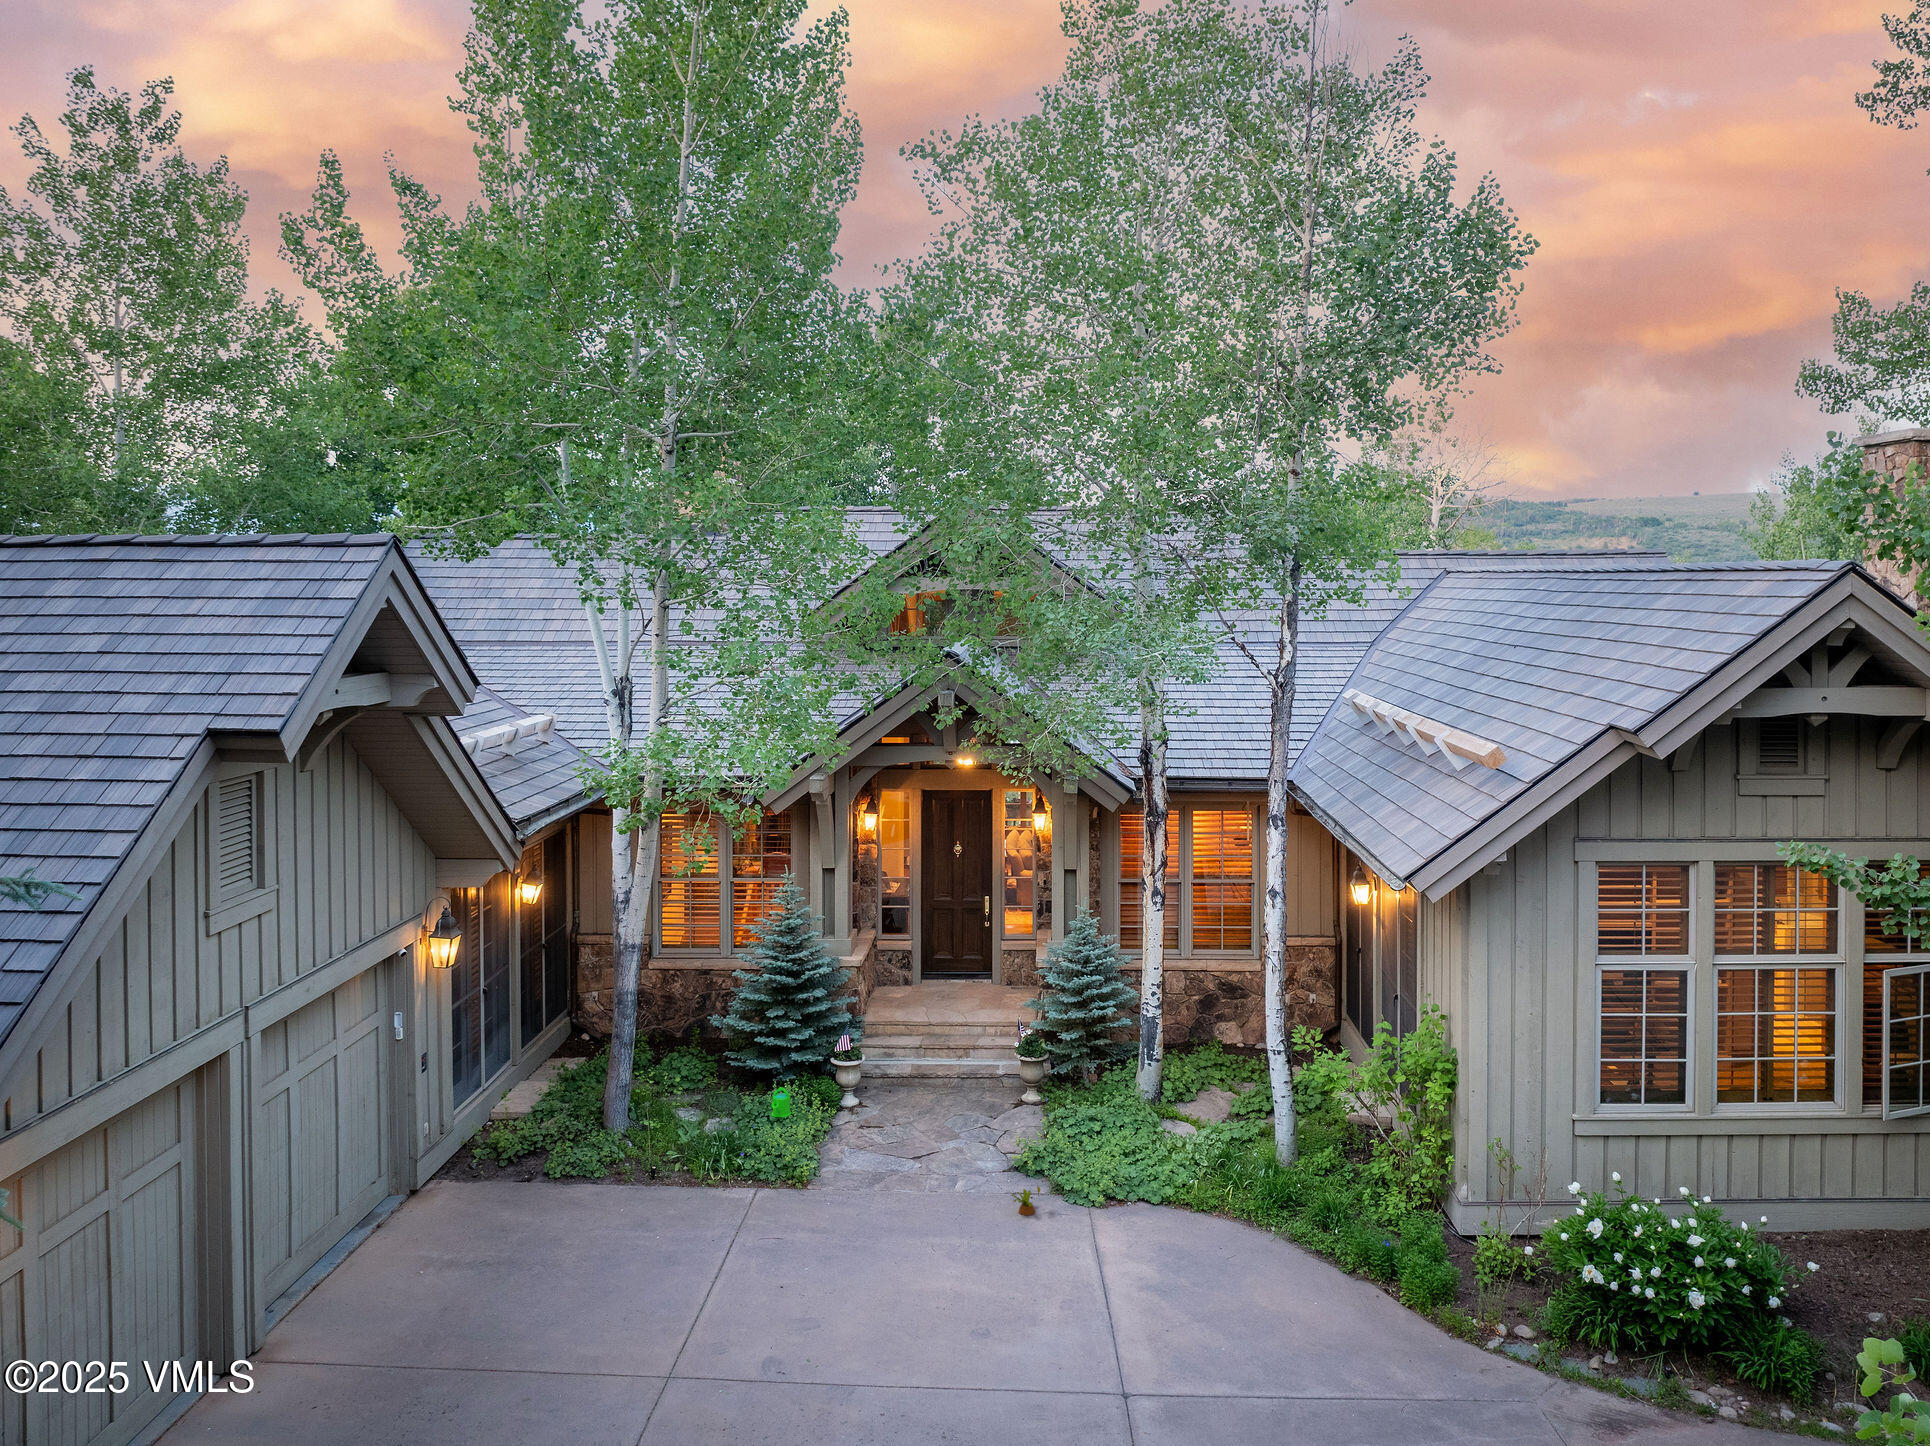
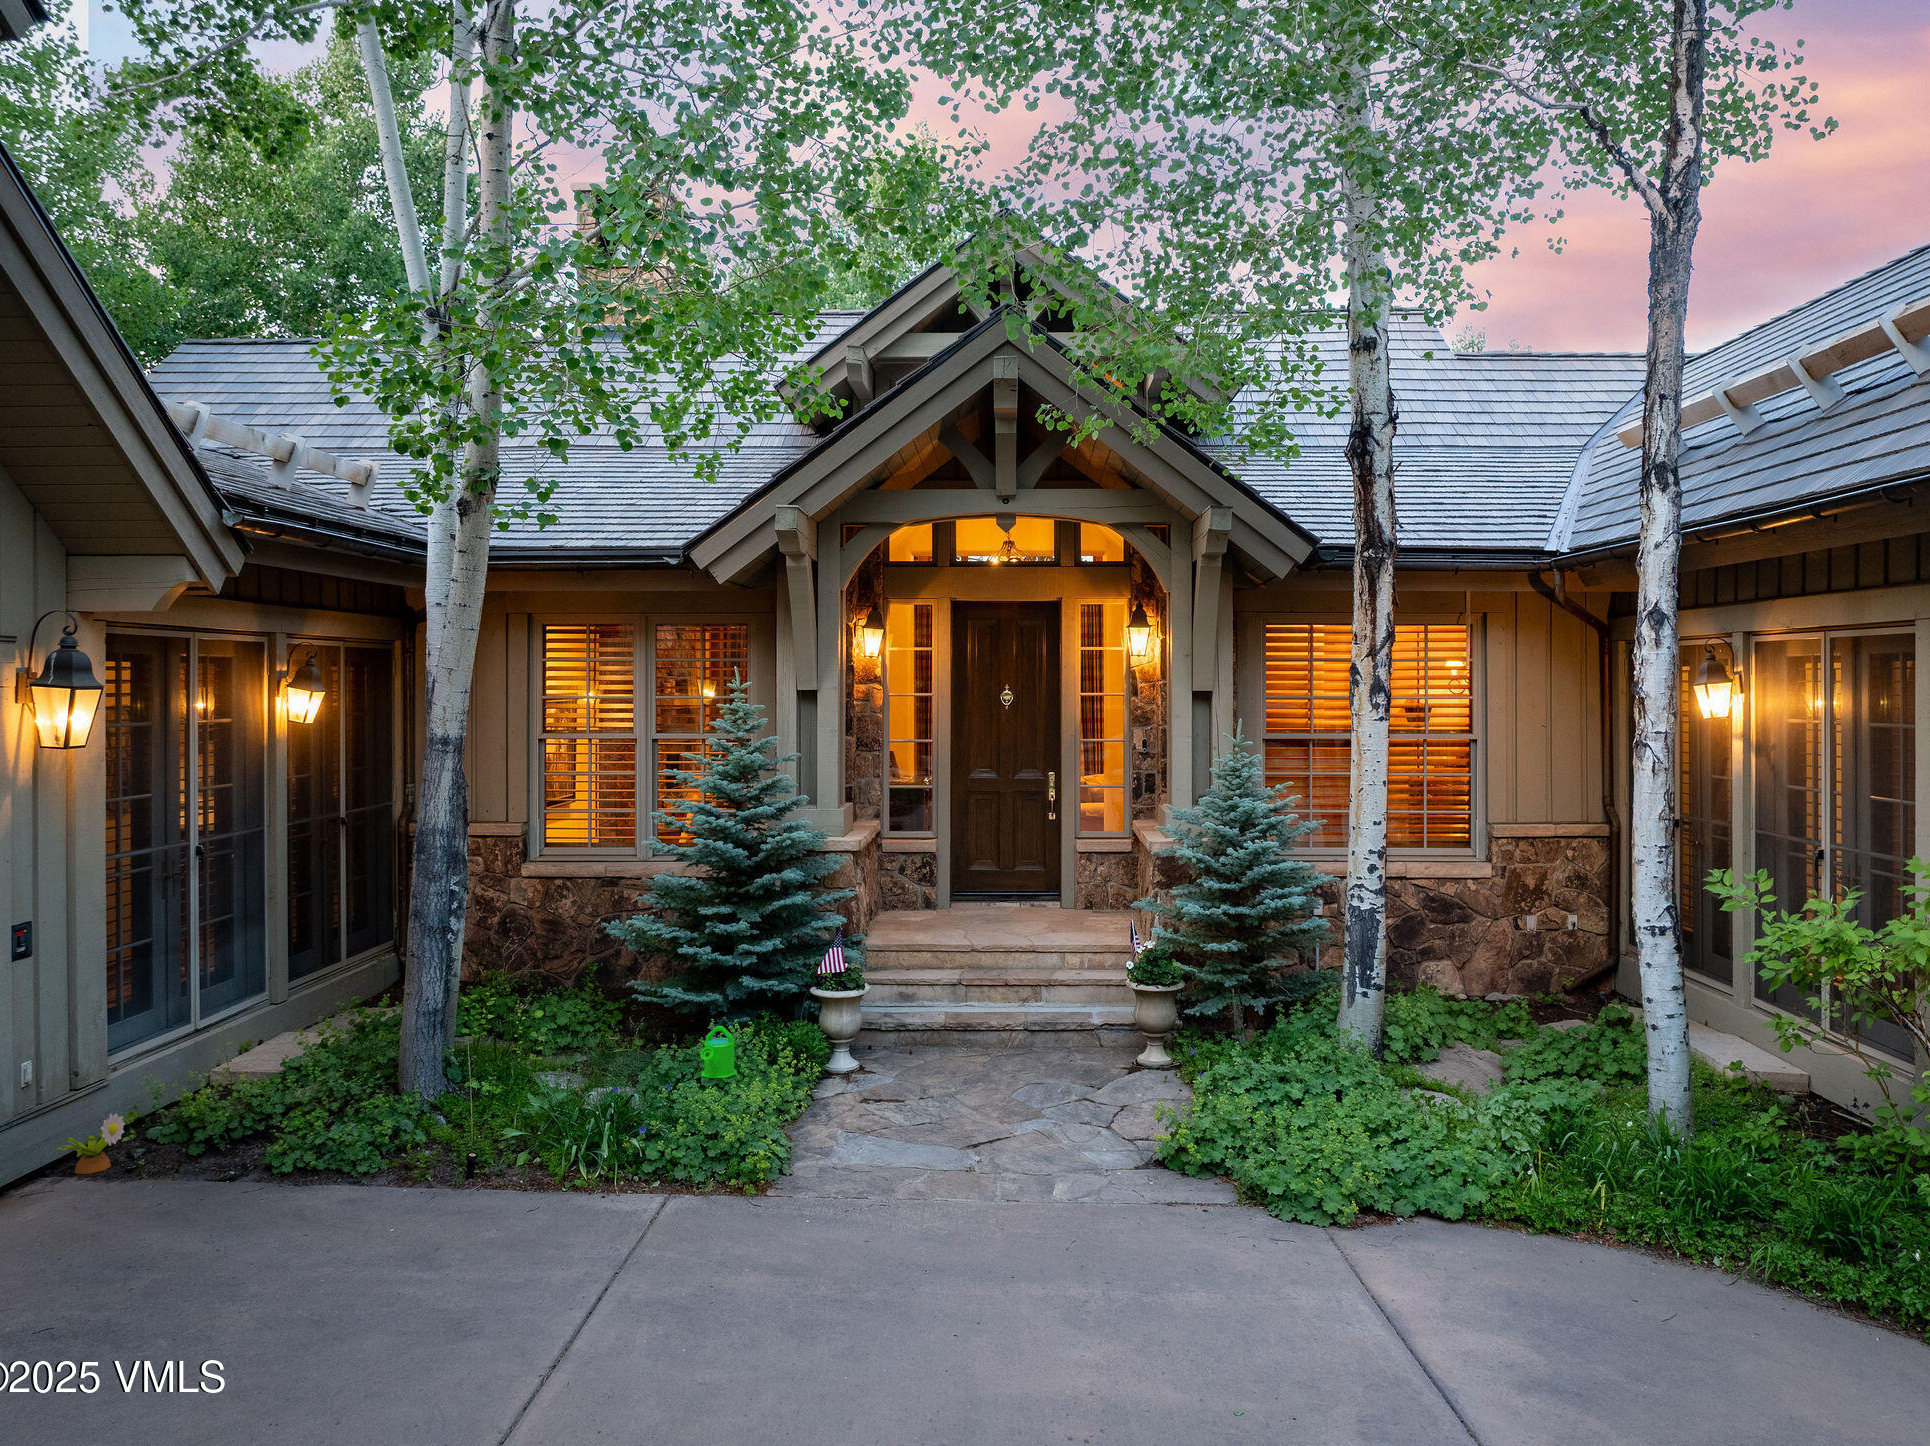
decorative plant: present [1011,1183,1040,1215] -> present [55,1113,125,1174]

